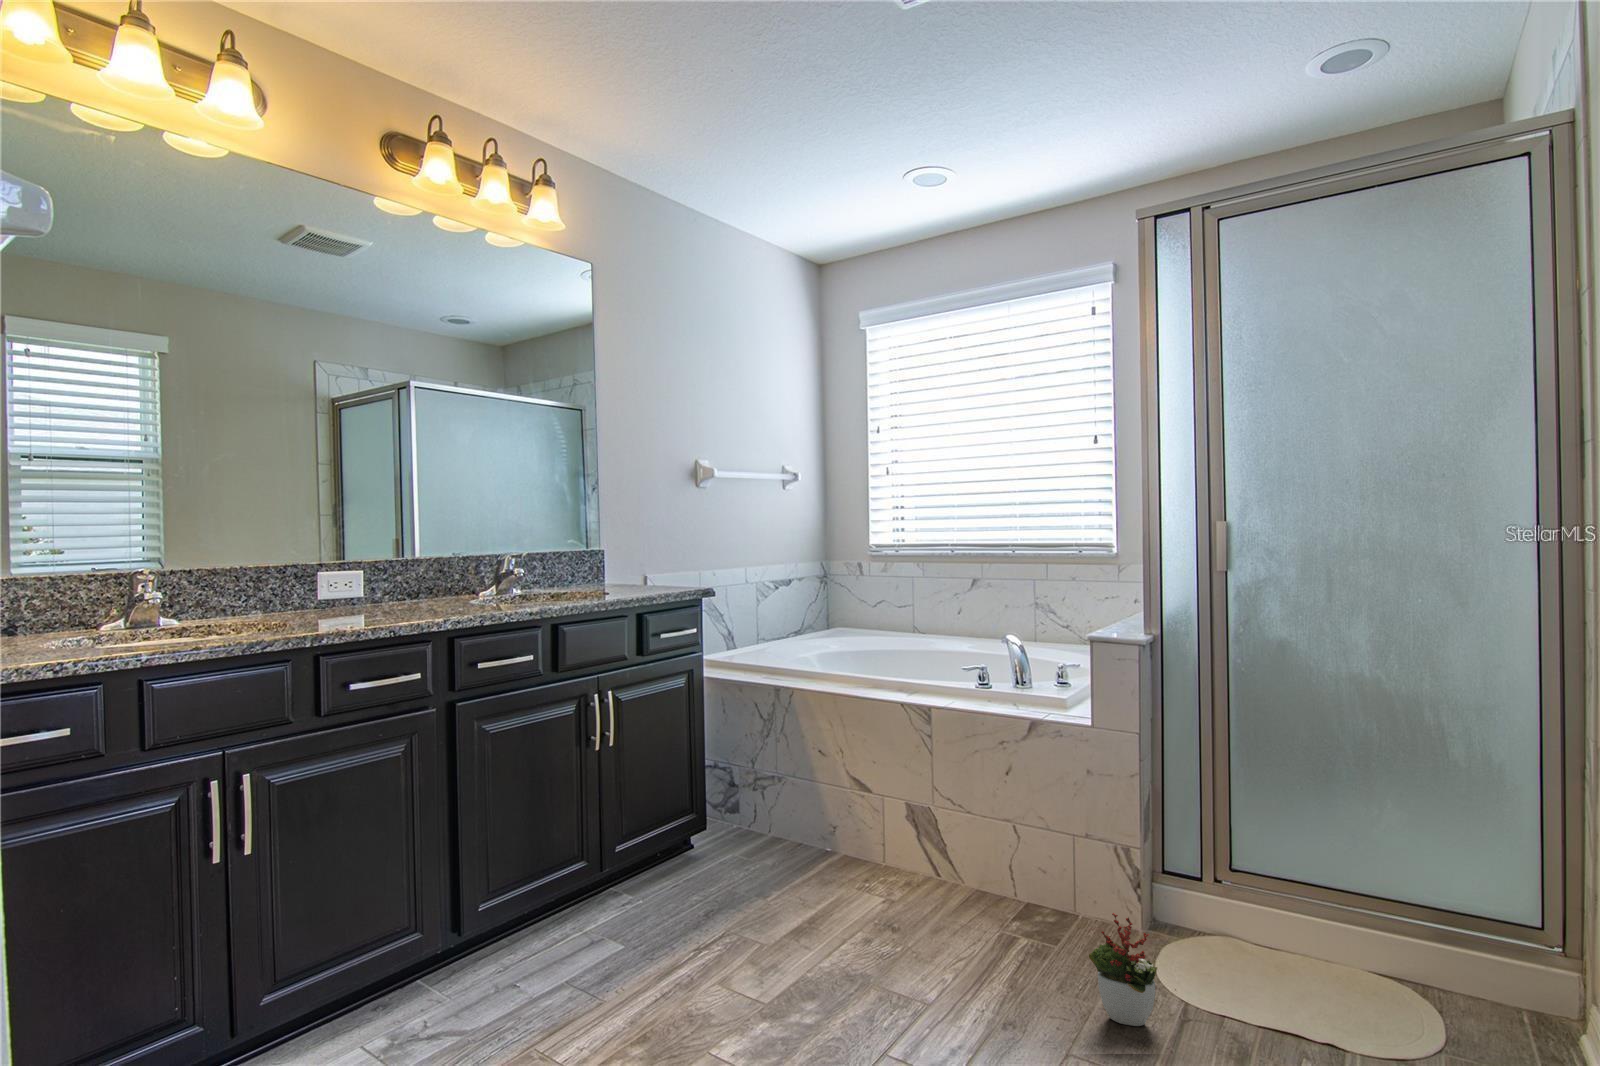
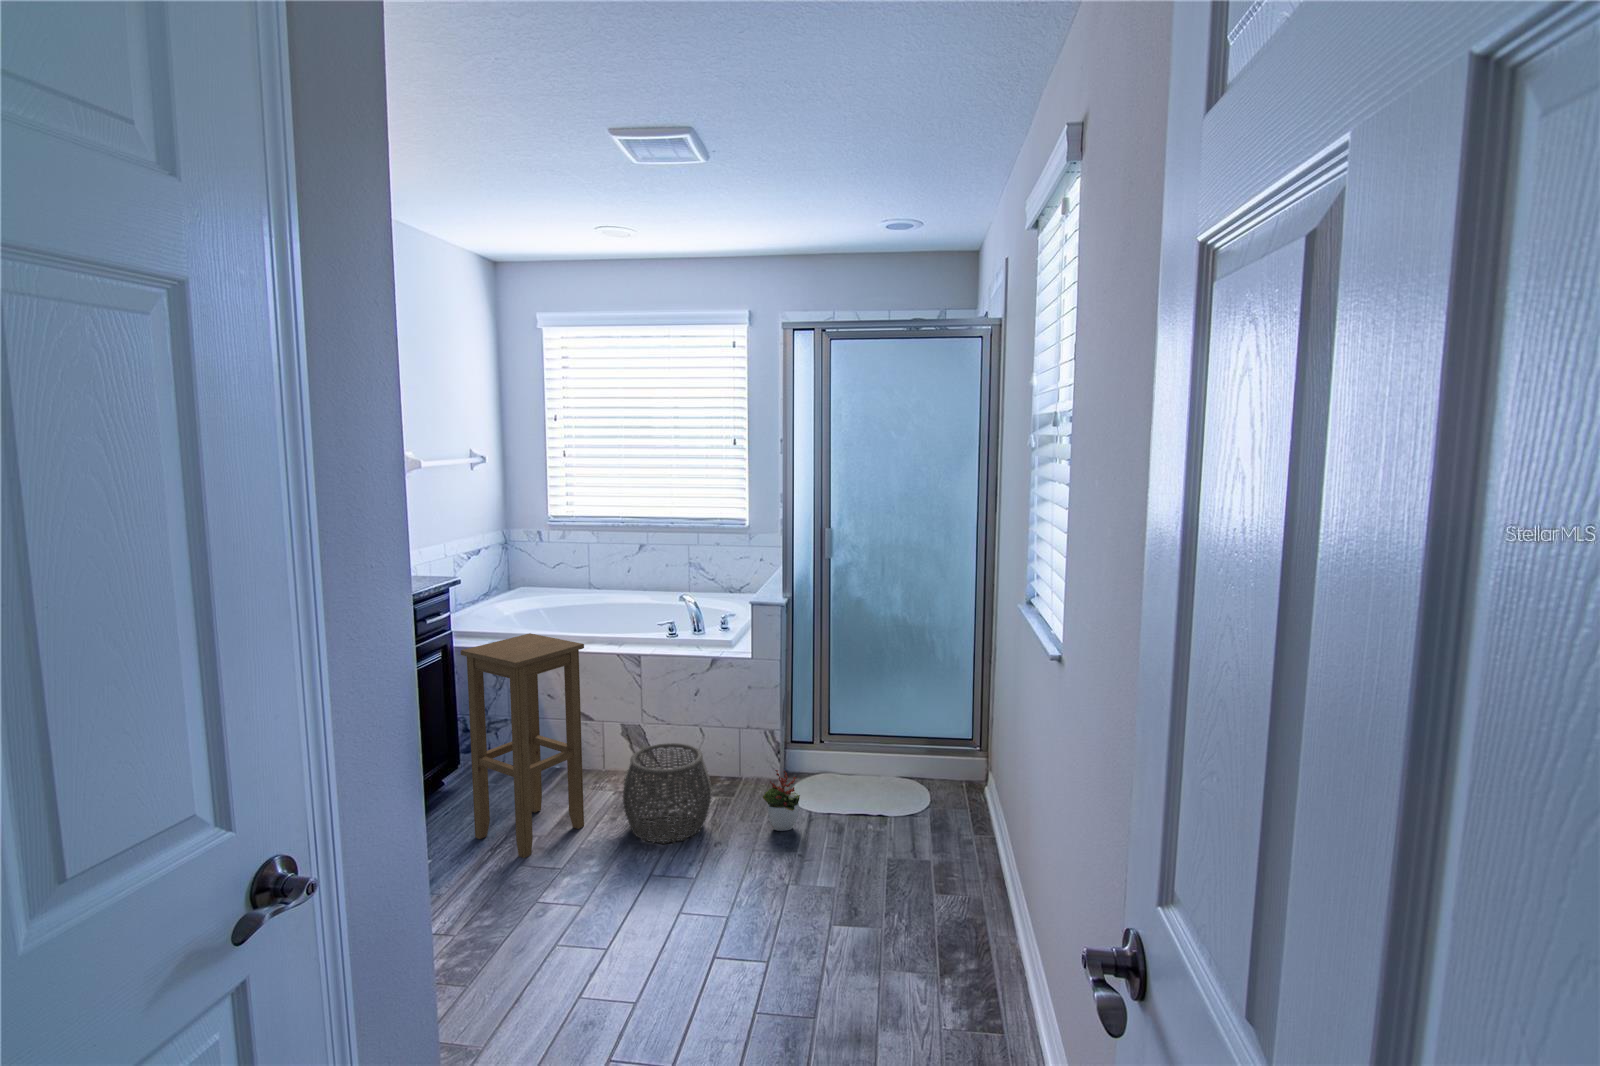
stool: none [682,661,829,966] -> present [461,633,584,858]
woven basket: none [871,837,1008,999] -> present [623,743,711,844]

